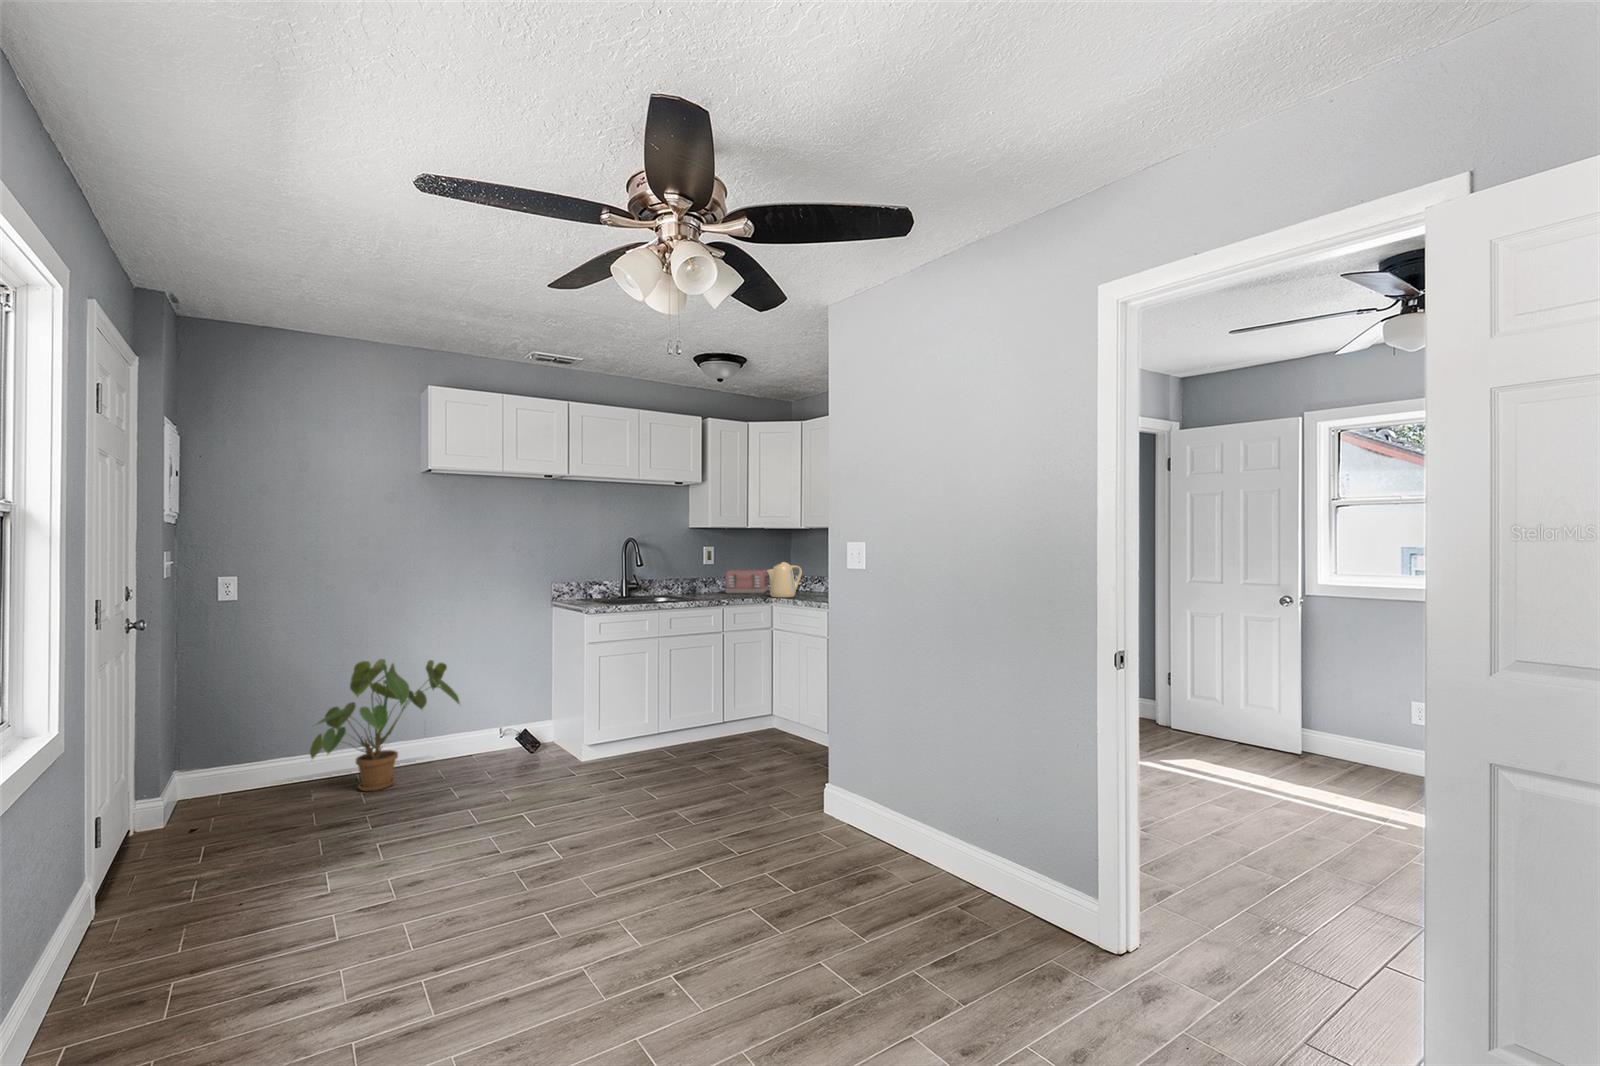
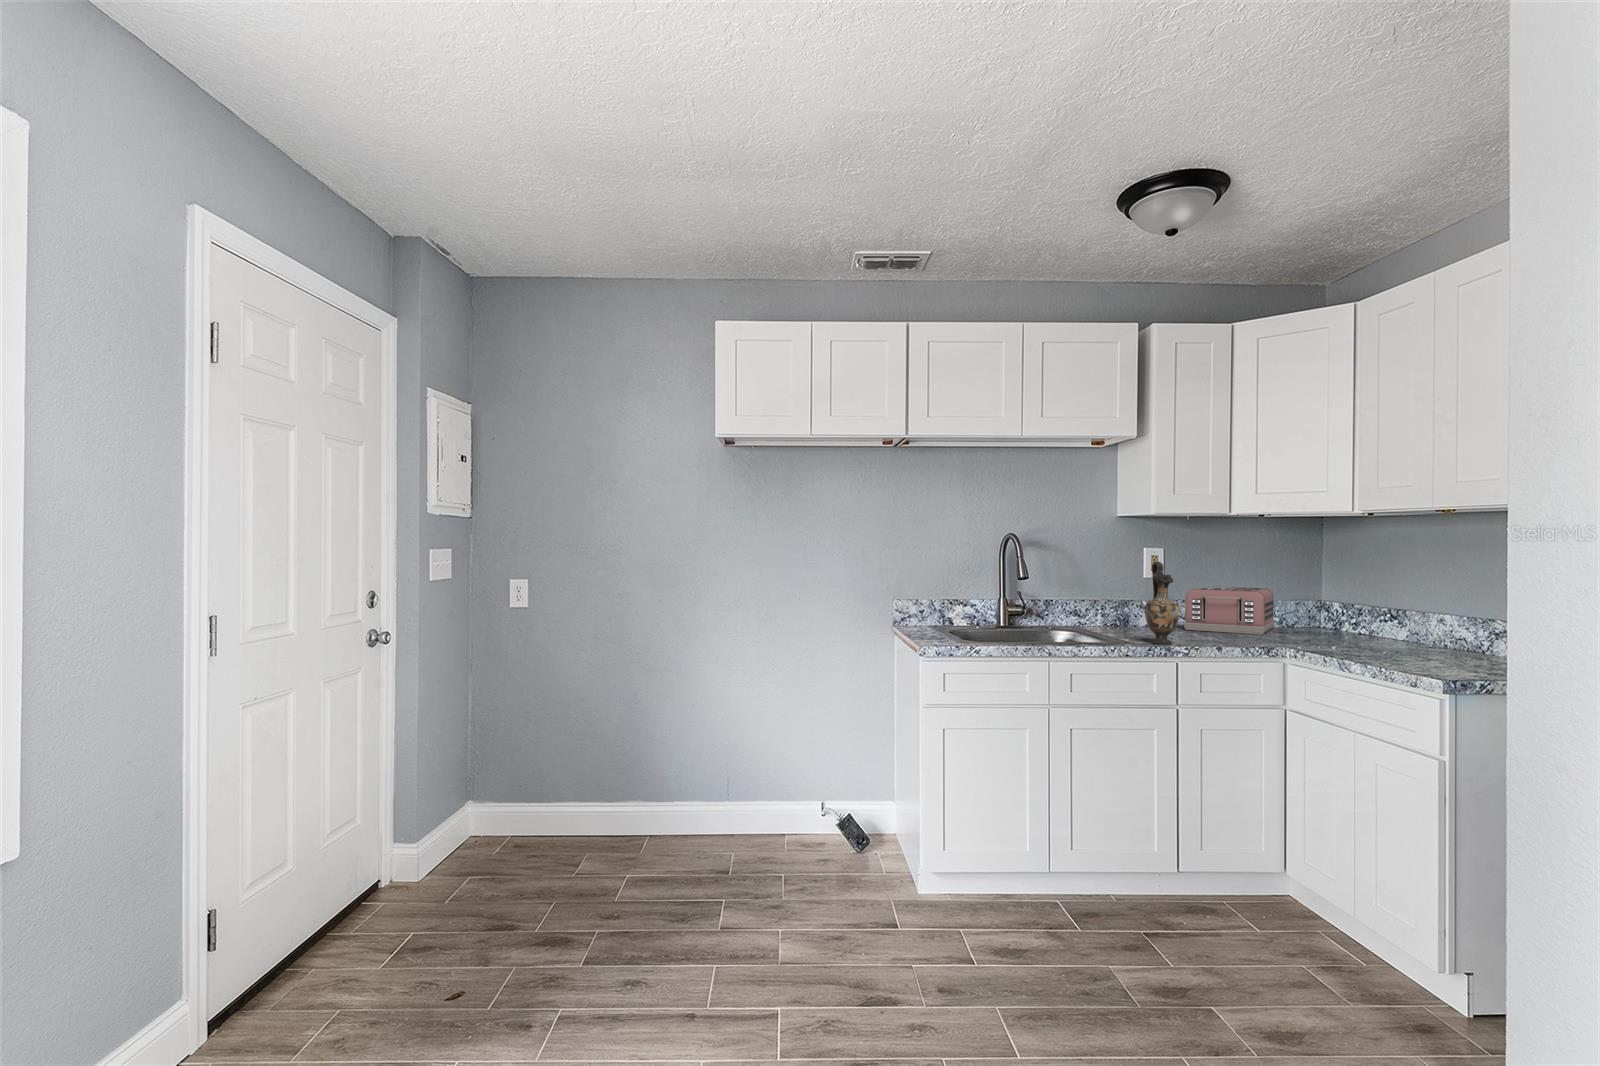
vase: none [707,554,725,599] -> present [1145,562,1180,644]
kettle: present [767,562,802,598] -> none [1267,580,1349,650]
house plant: present [310,659,460,791] -> none [580,694,756,878]

